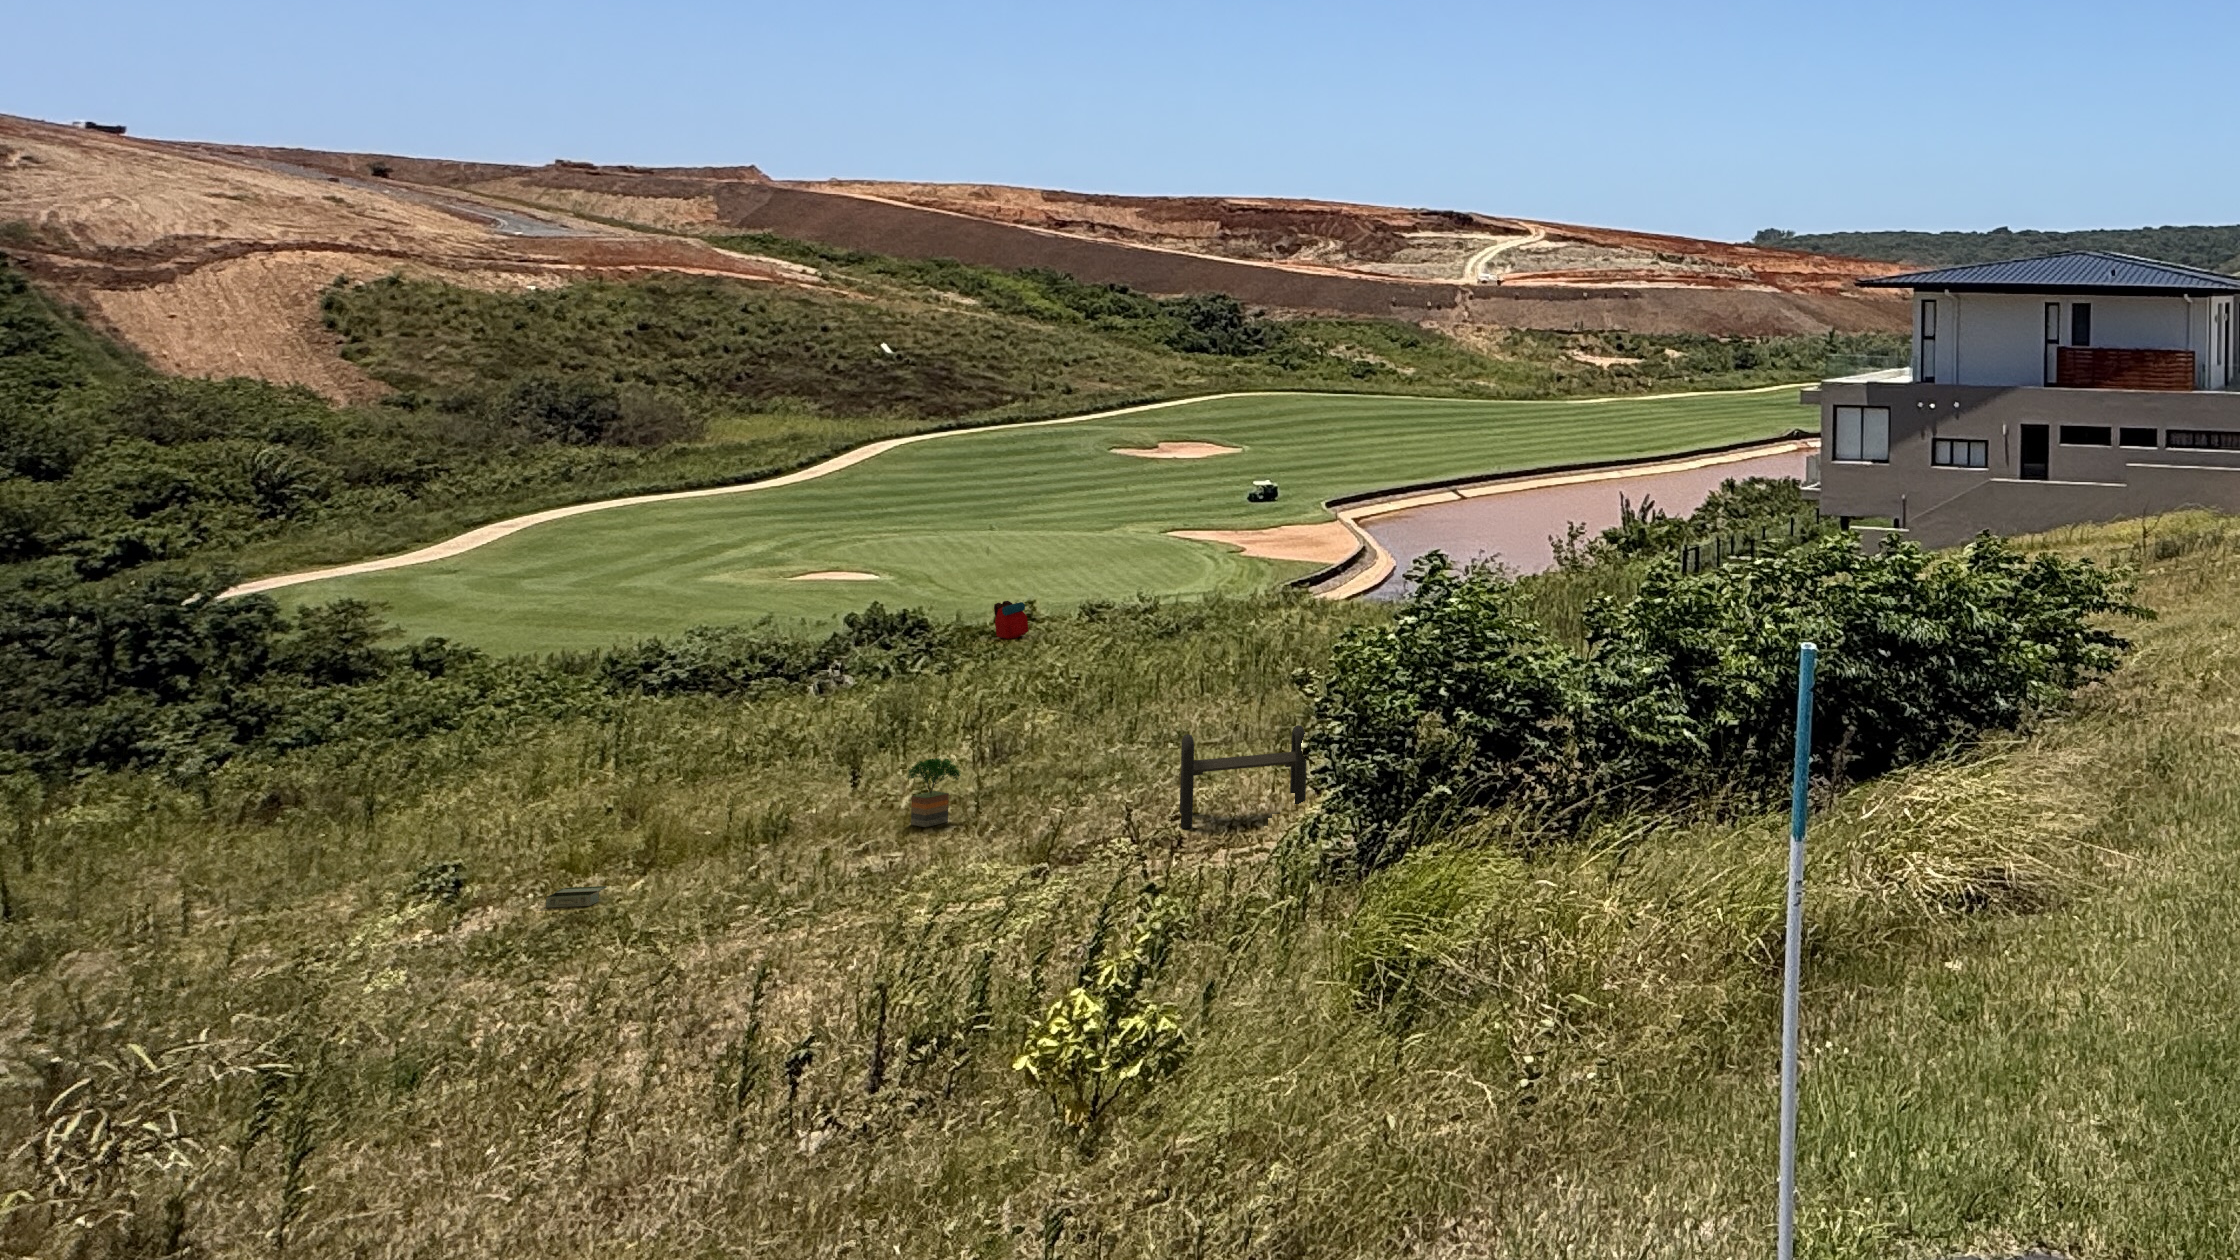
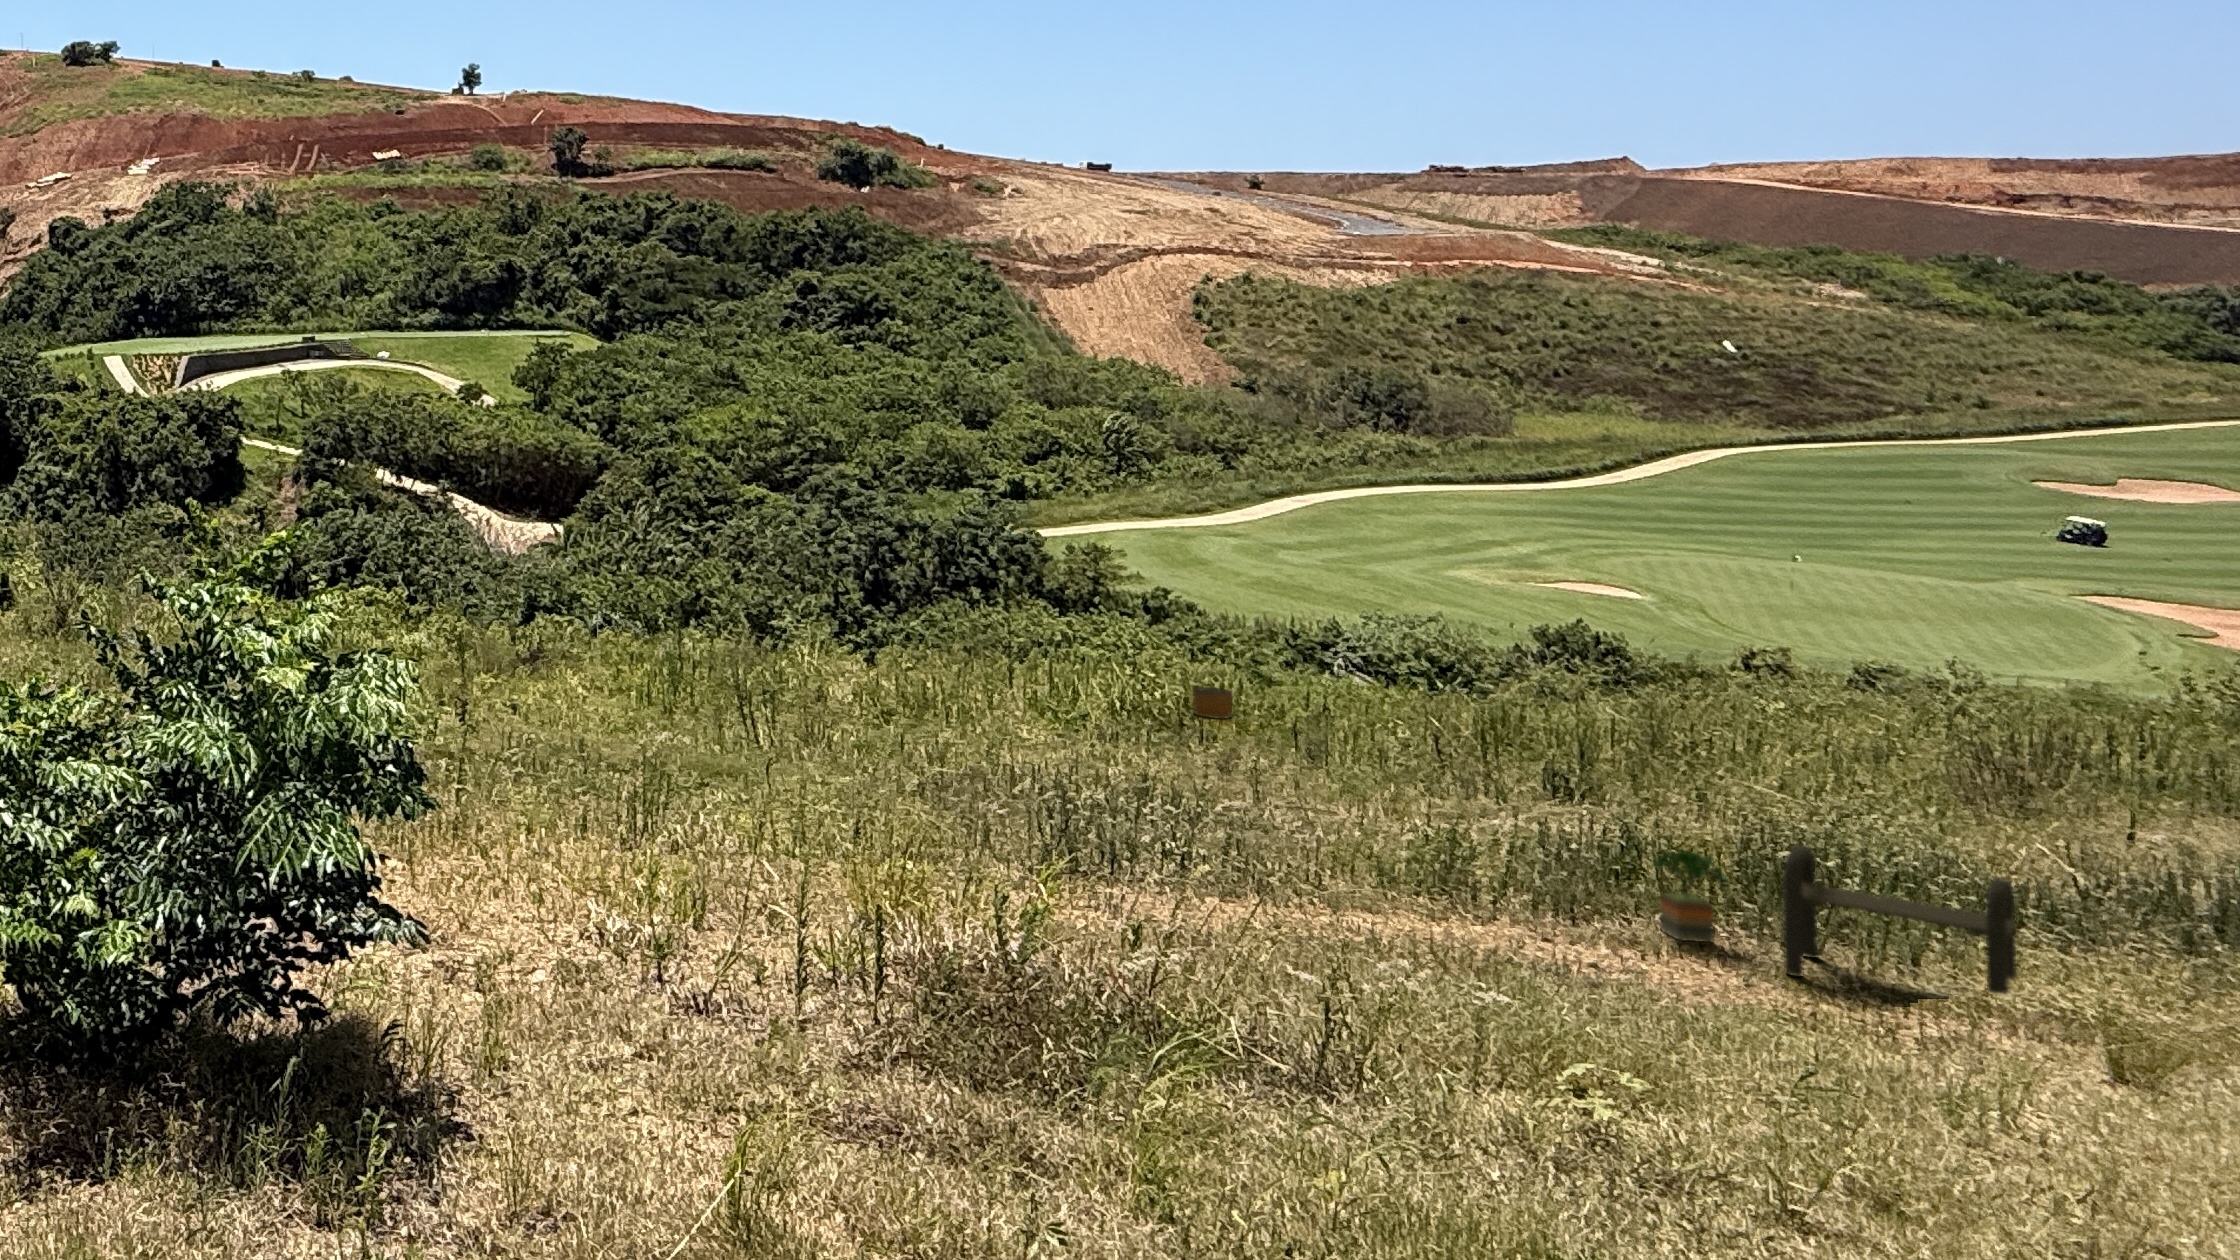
backpack: present [994,601,1028,639] -> none [1716,640,1765,689]
bucket: none [578,709,625,757] -> present [1192,687,1233,719]
potted tree: present [907,758,961,827] -> present [1652,849,1728,942]
toolbox: present [546,886,607,908] -> none [1051,826,1103,849]

